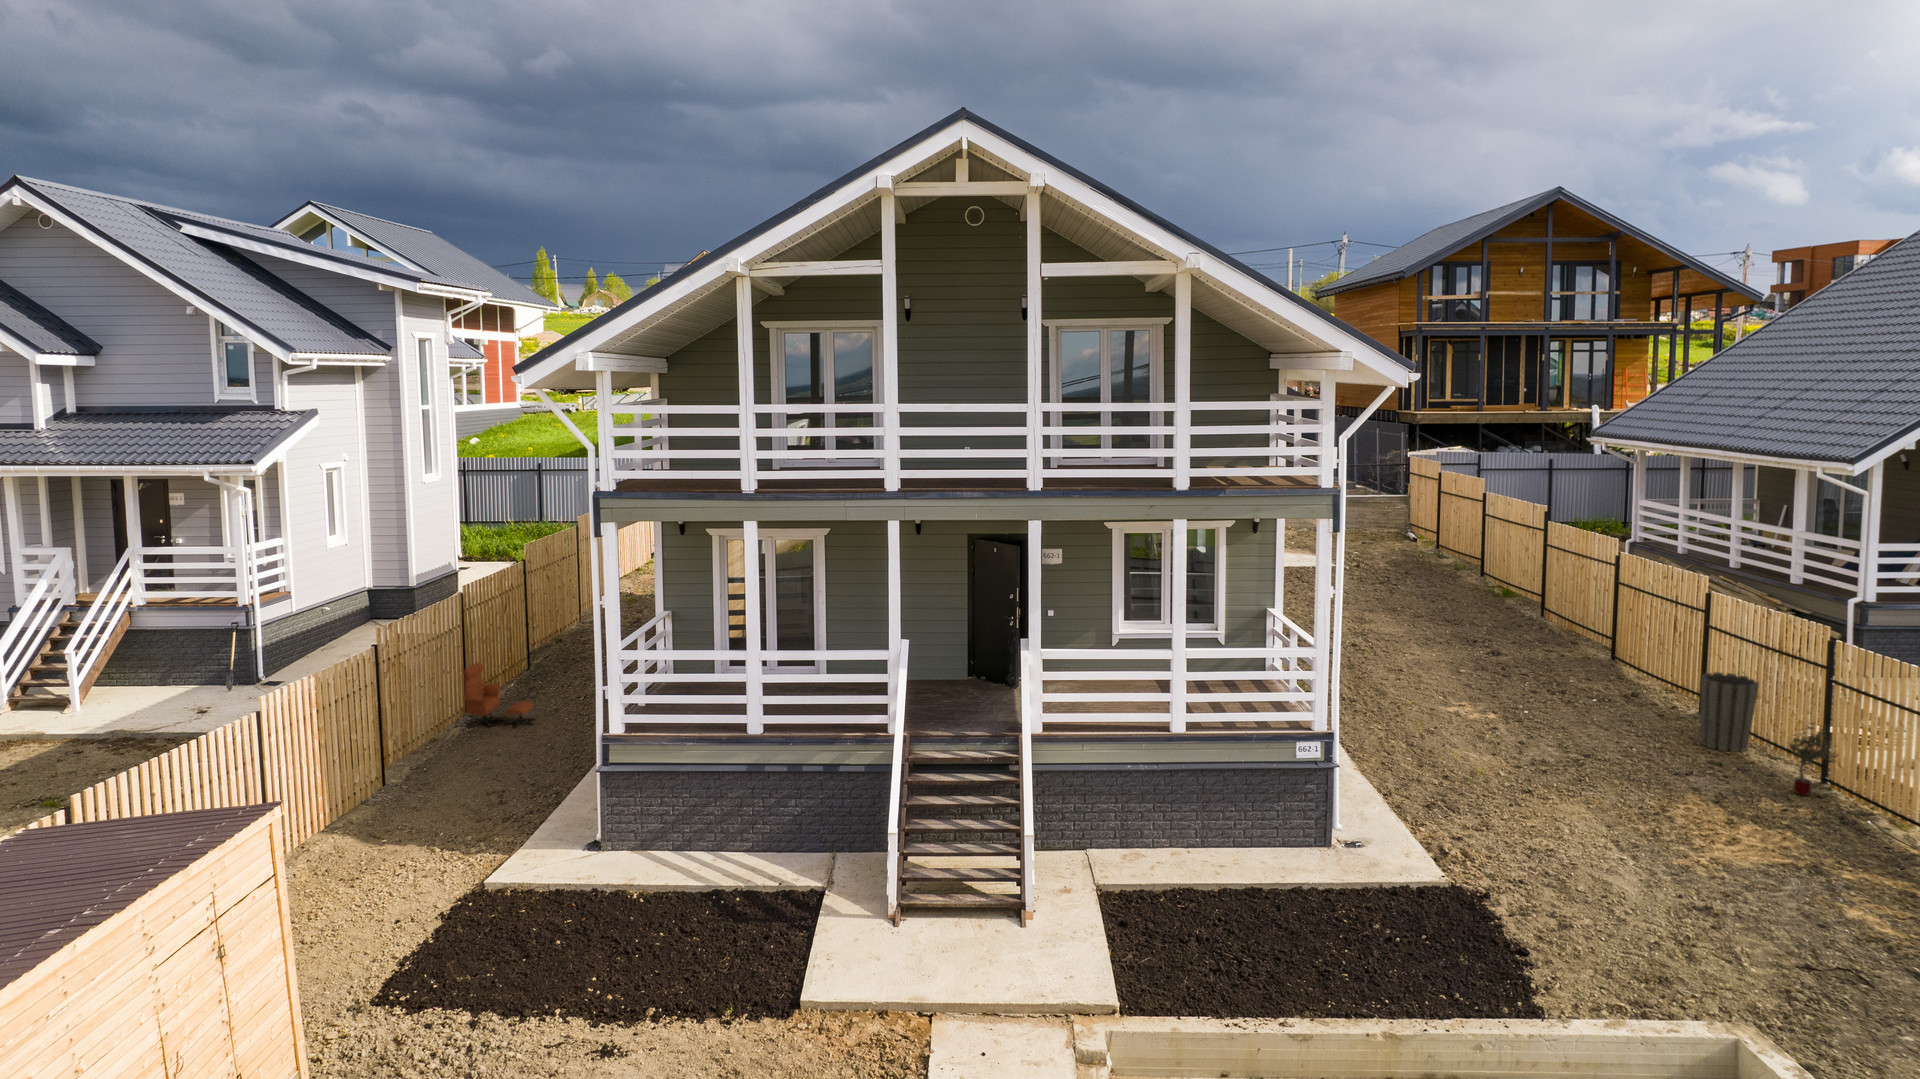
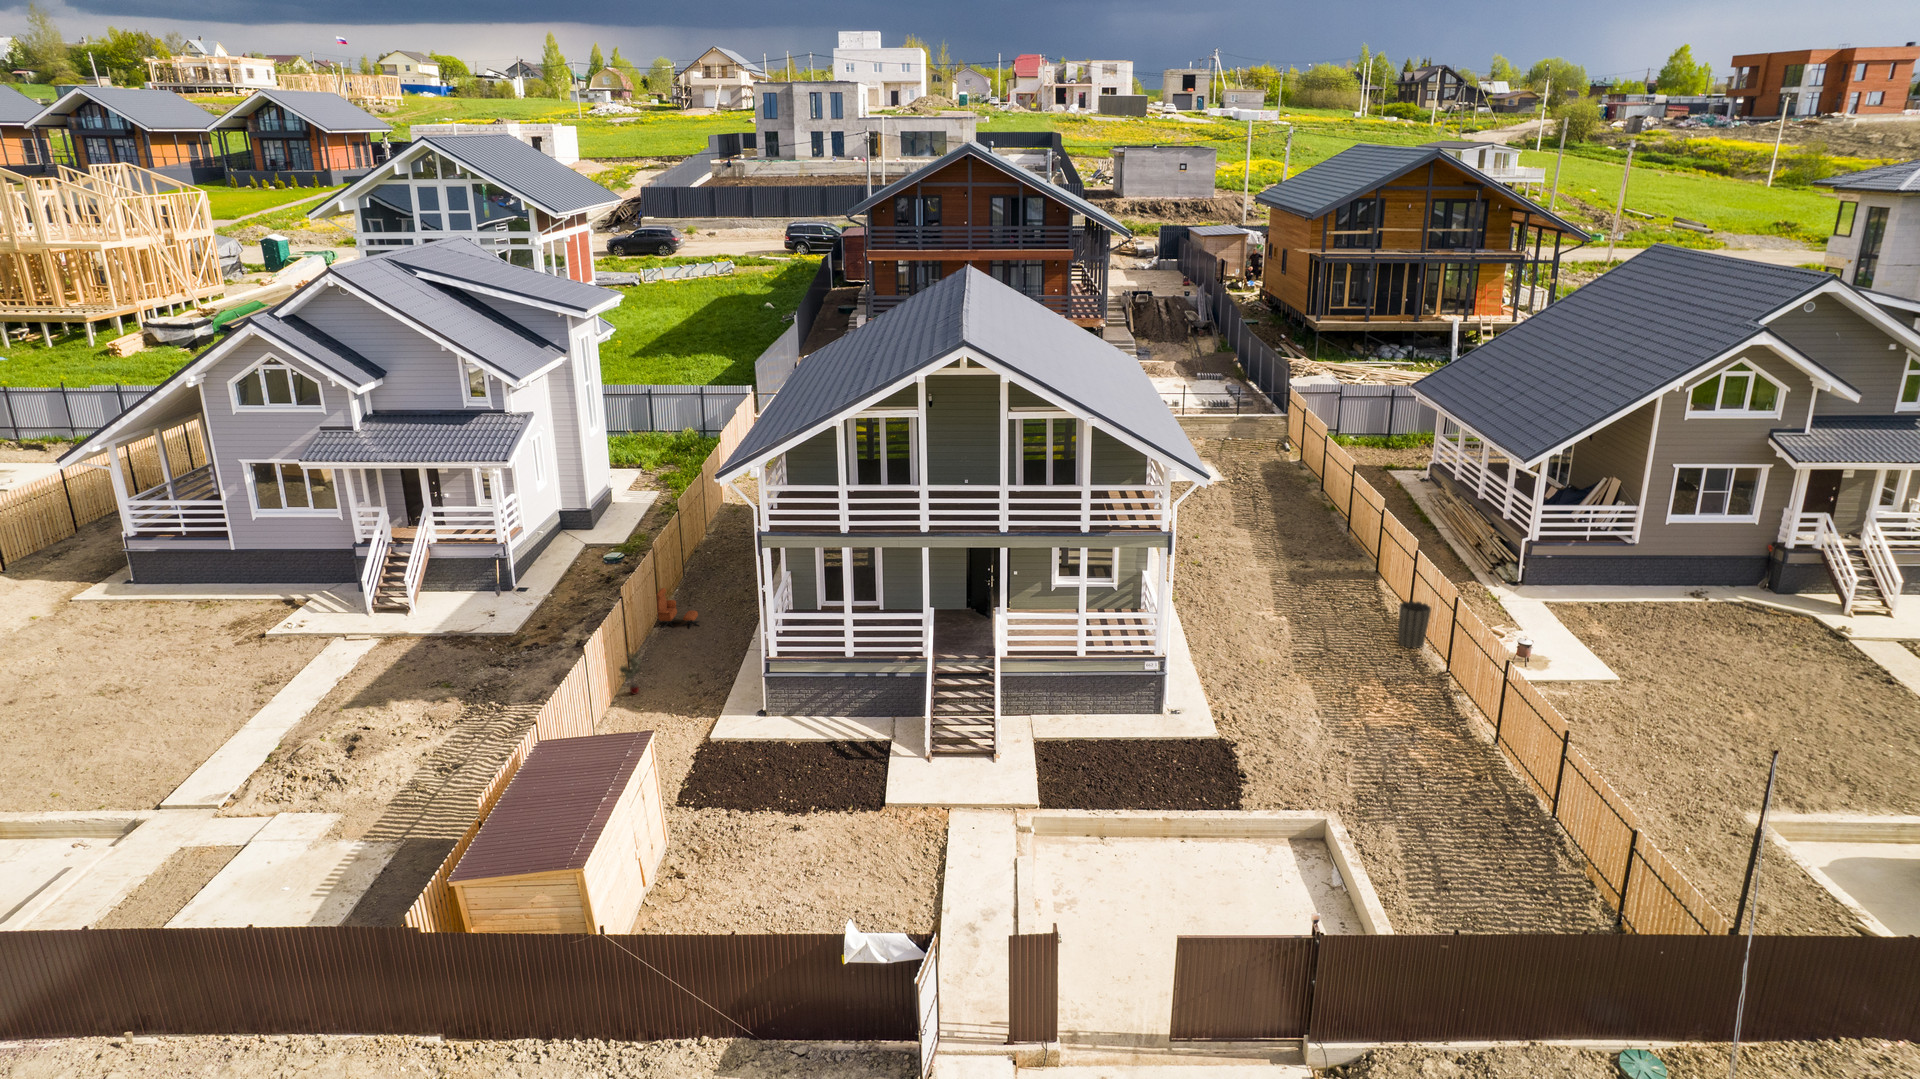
potted tree: present [1789,722,1838,795] -> present [620,653,641,694]

